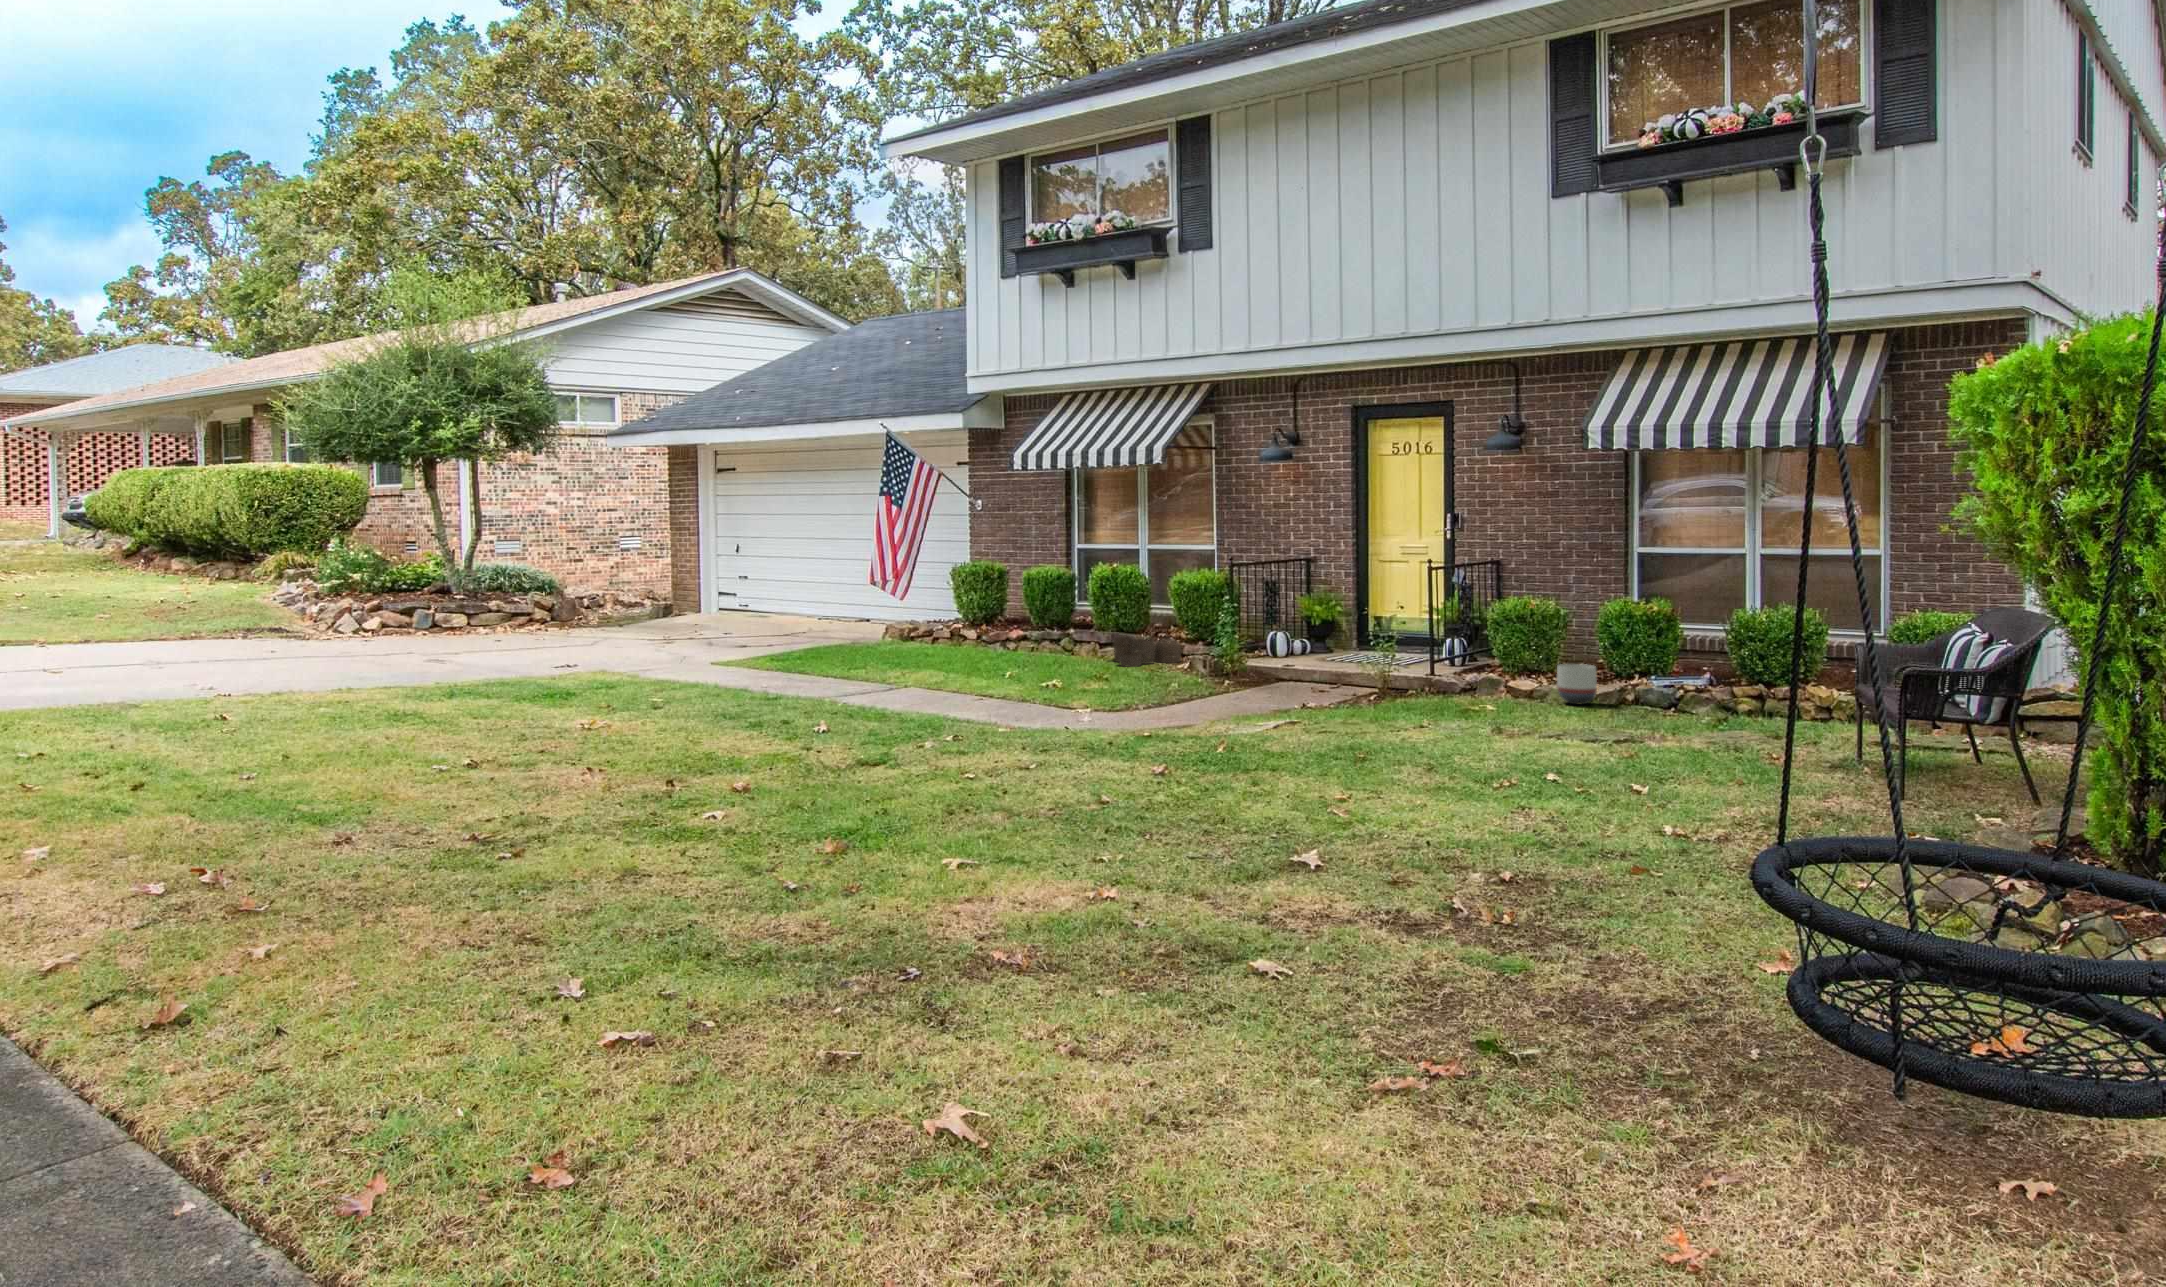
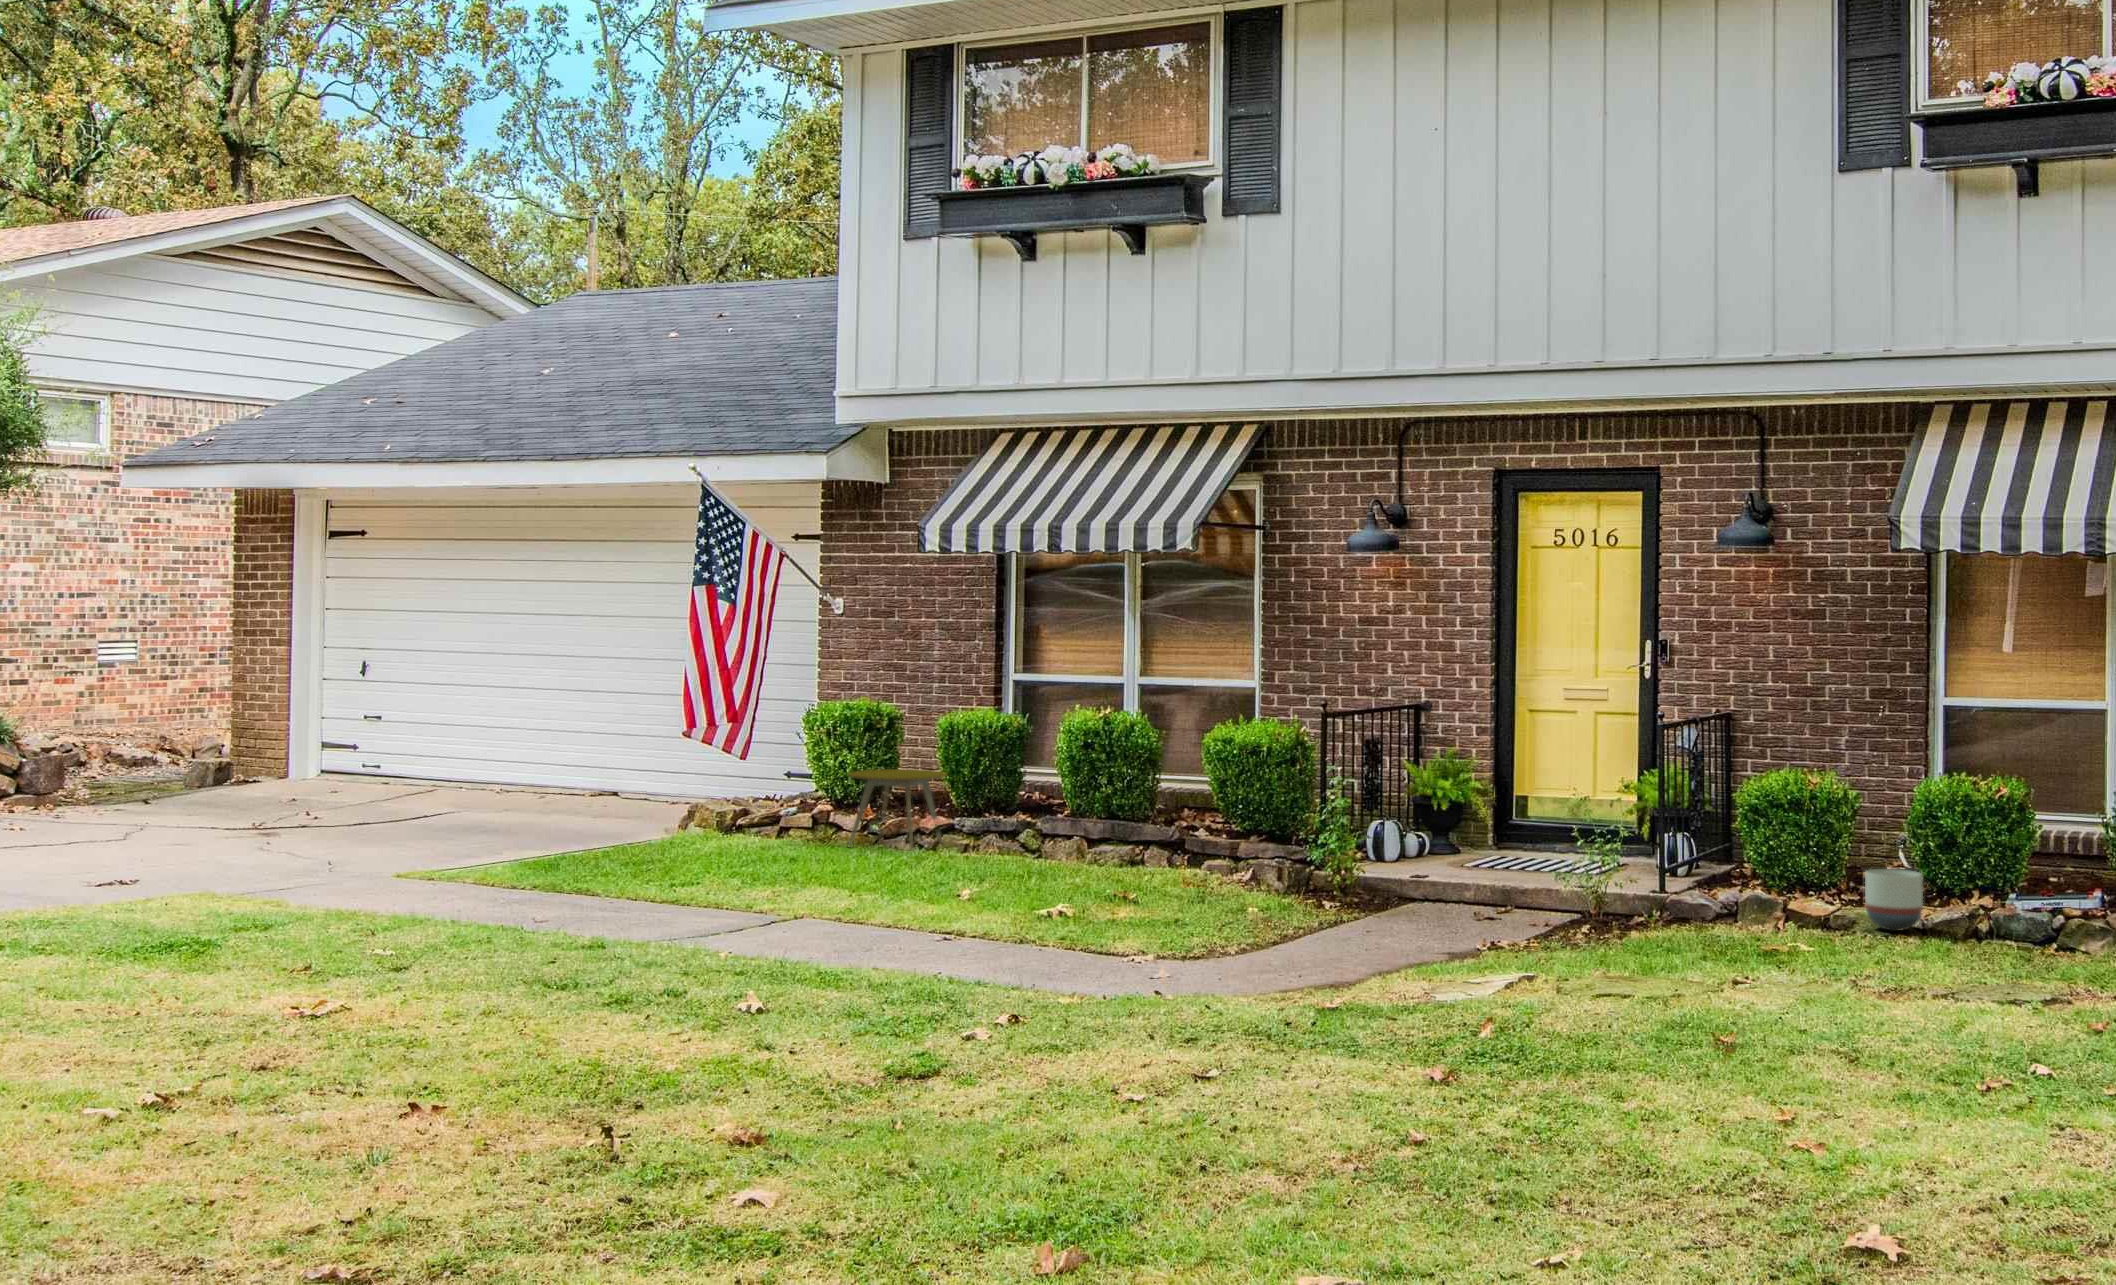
side table: none [972,601,1032,650] -> present [848,769,947,850]
woven basket: present [1114,636,1181,667] -> none [1113,823,1220,879]

